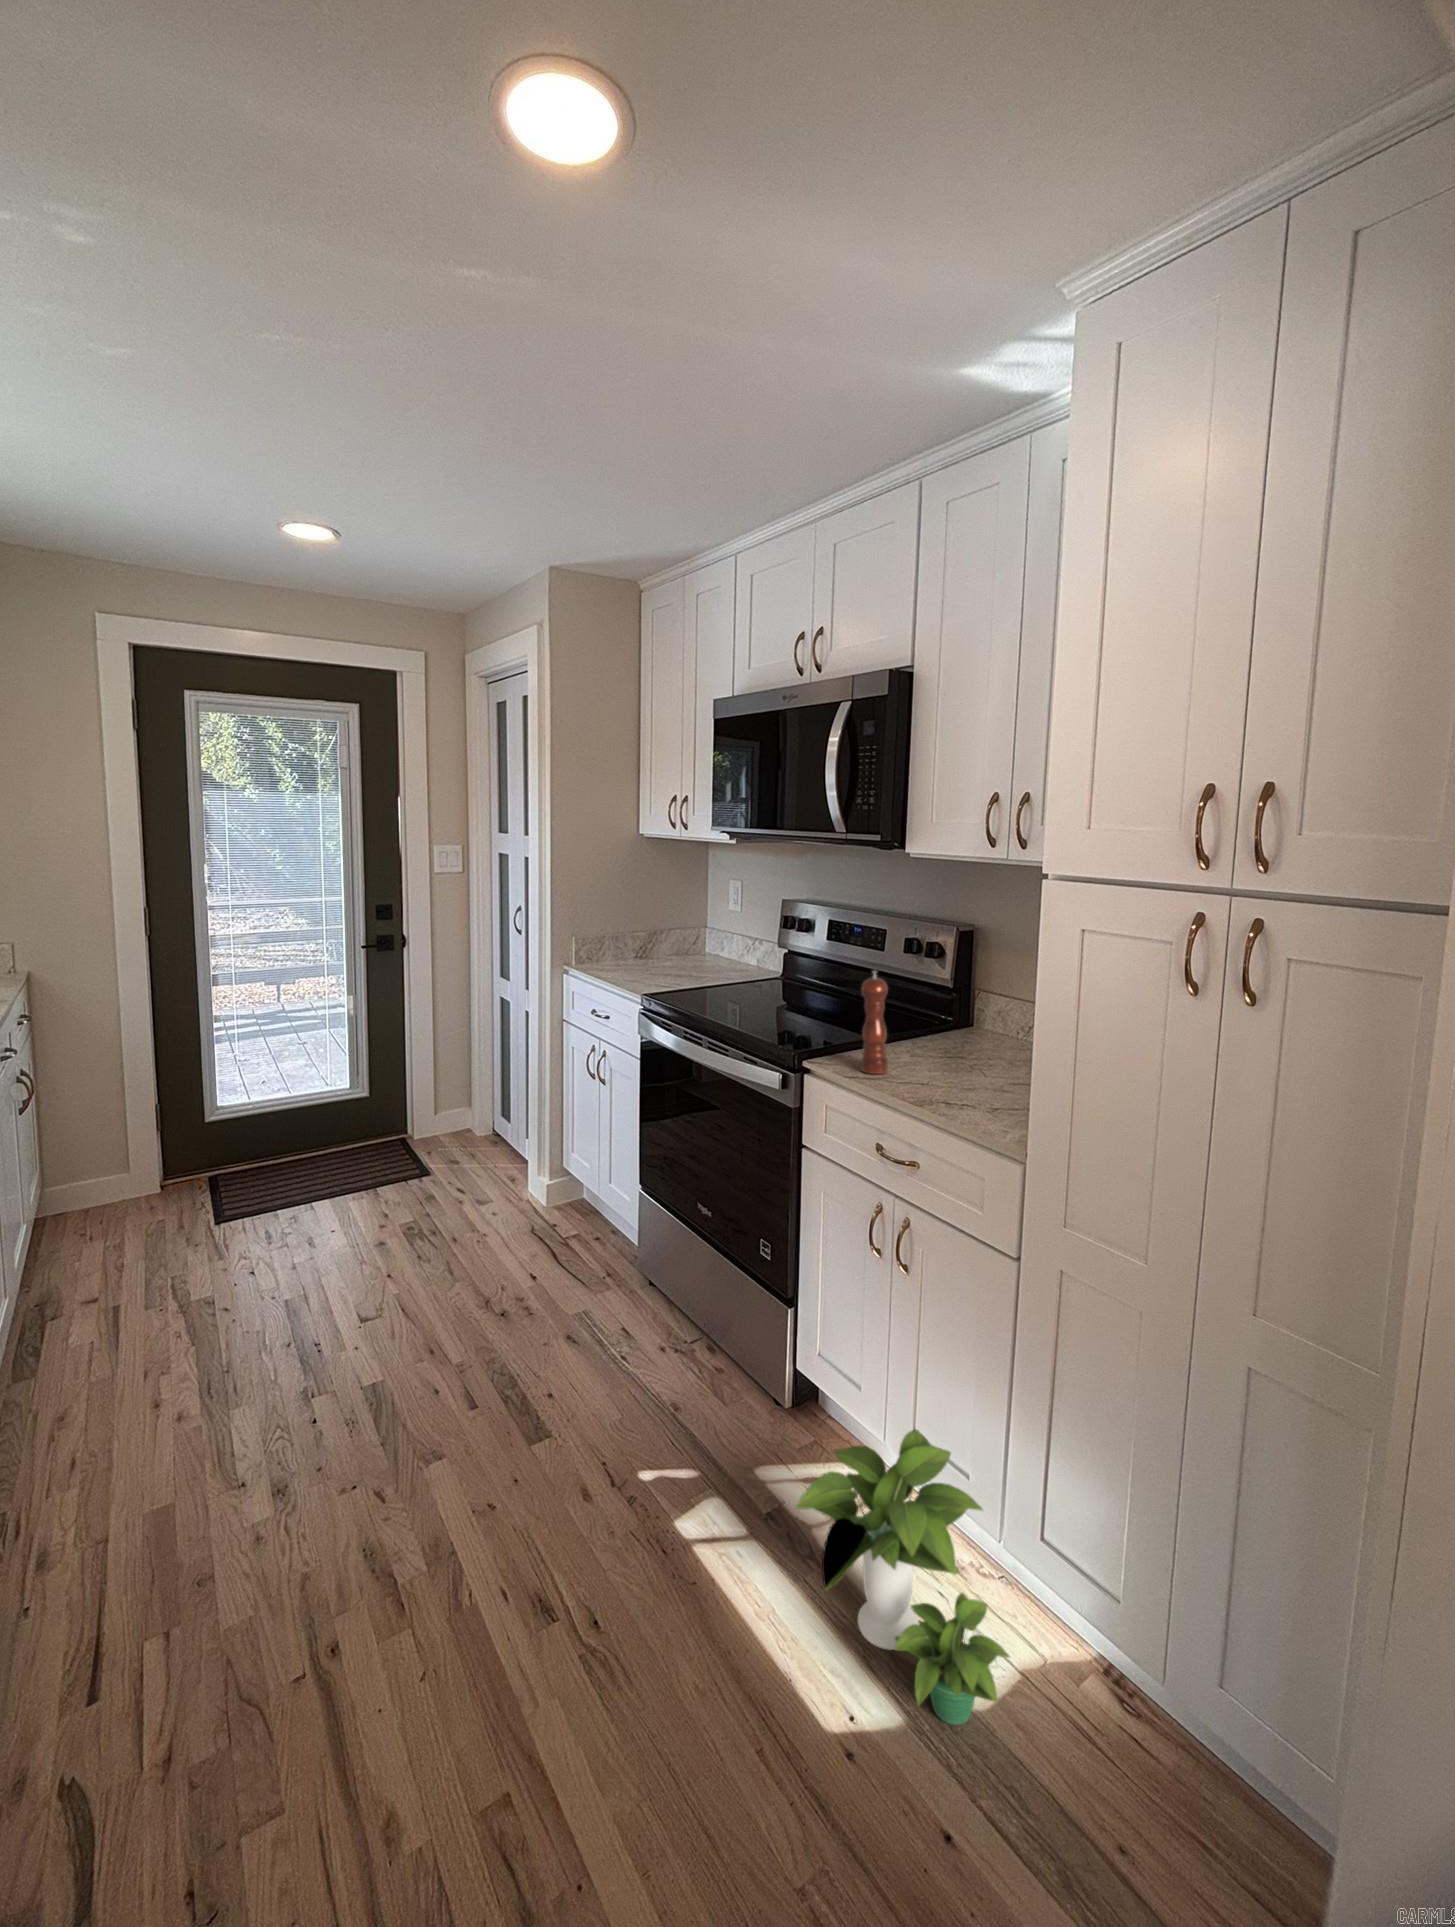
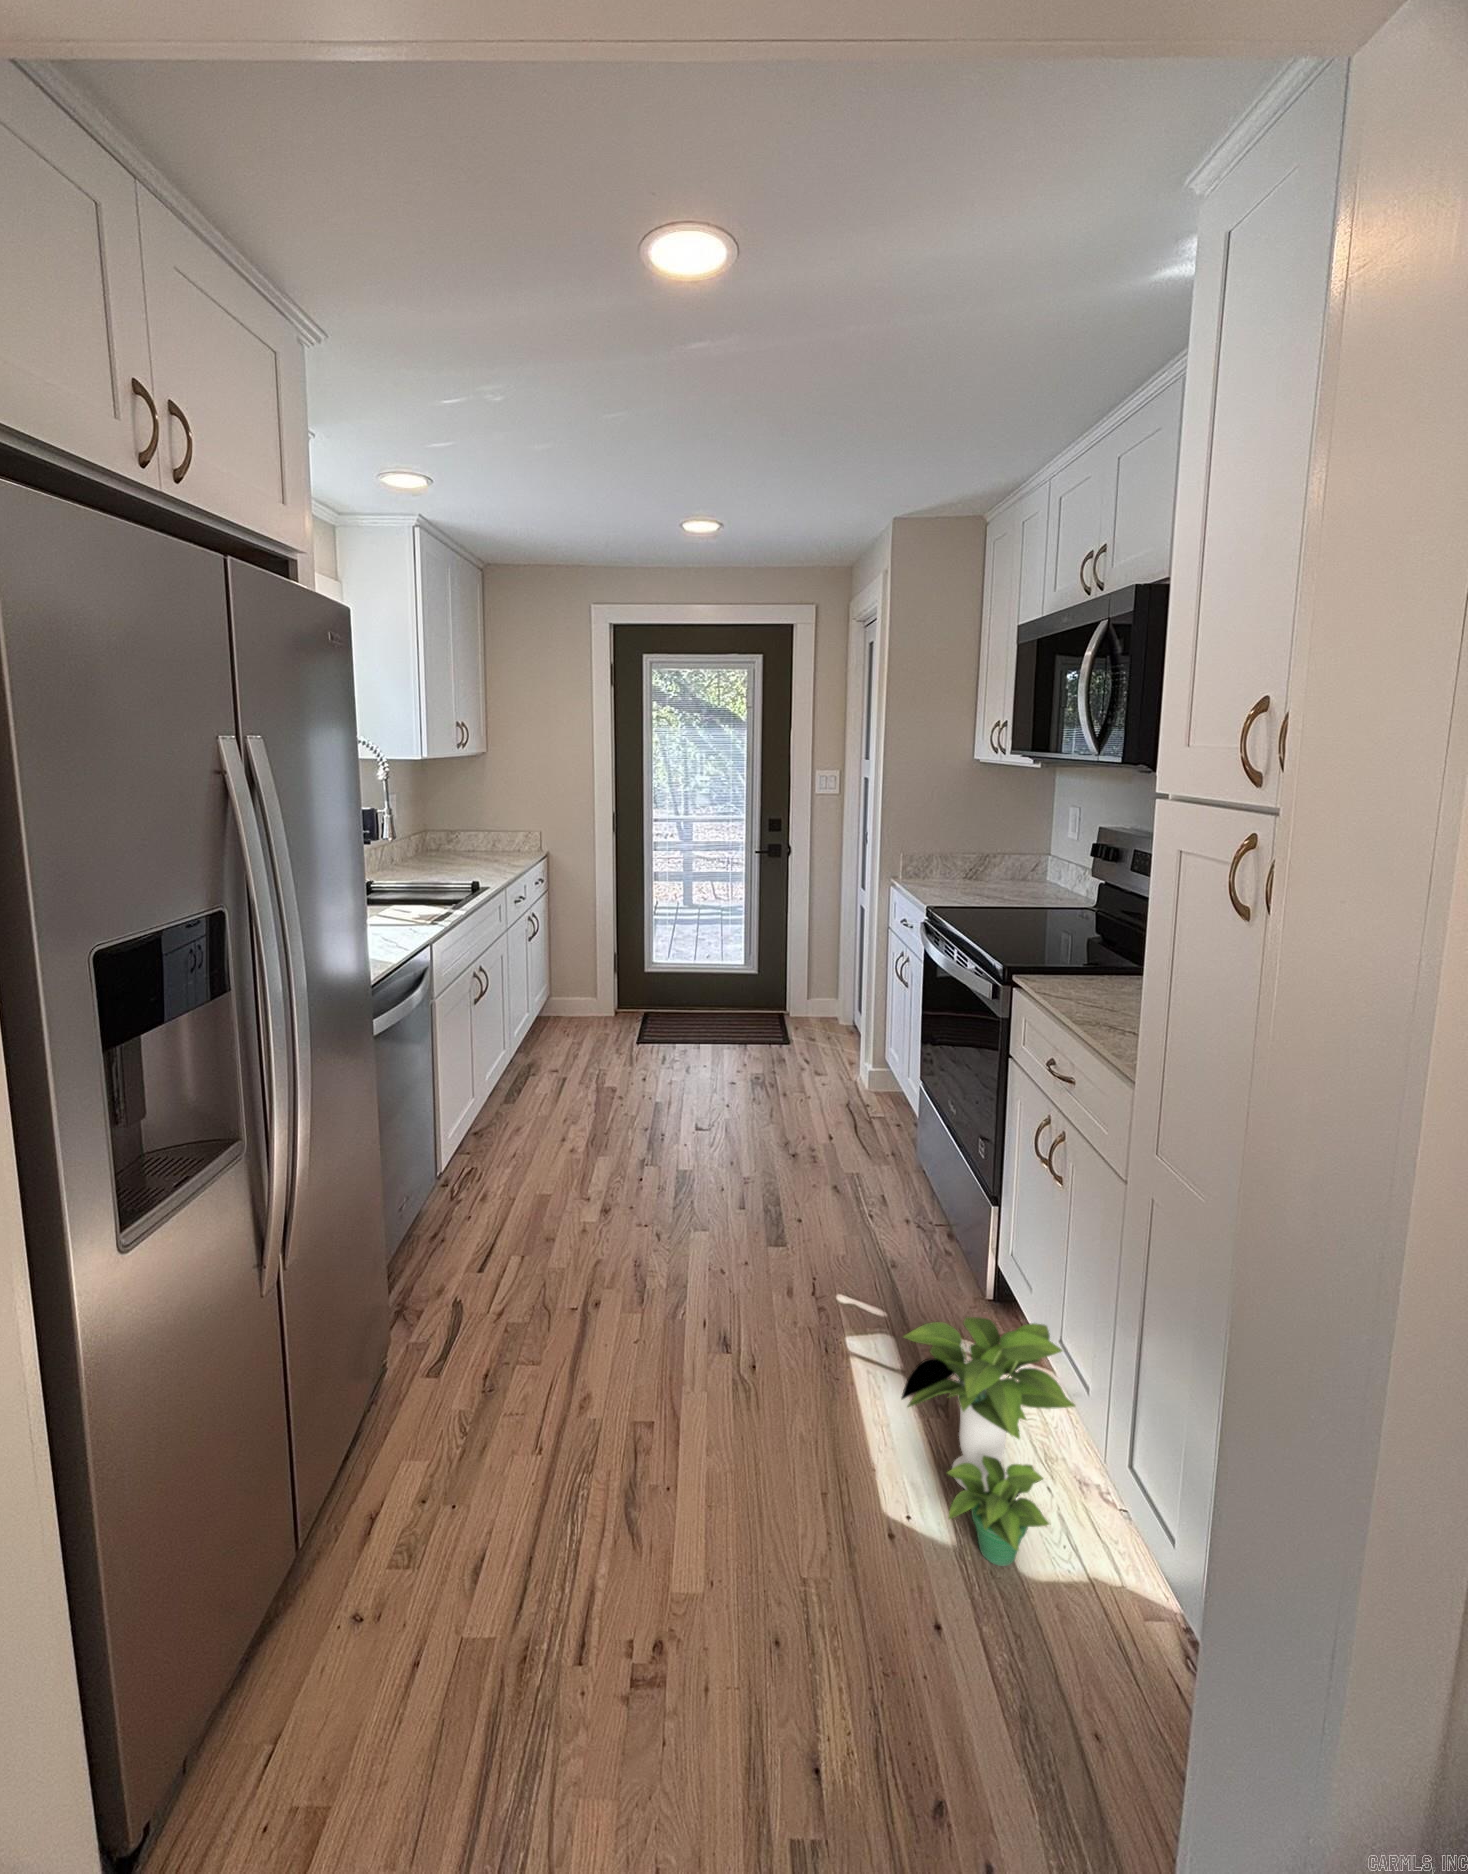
pepper mill: present [861,971,888,1074] -> none [1074,896,1108,997]

